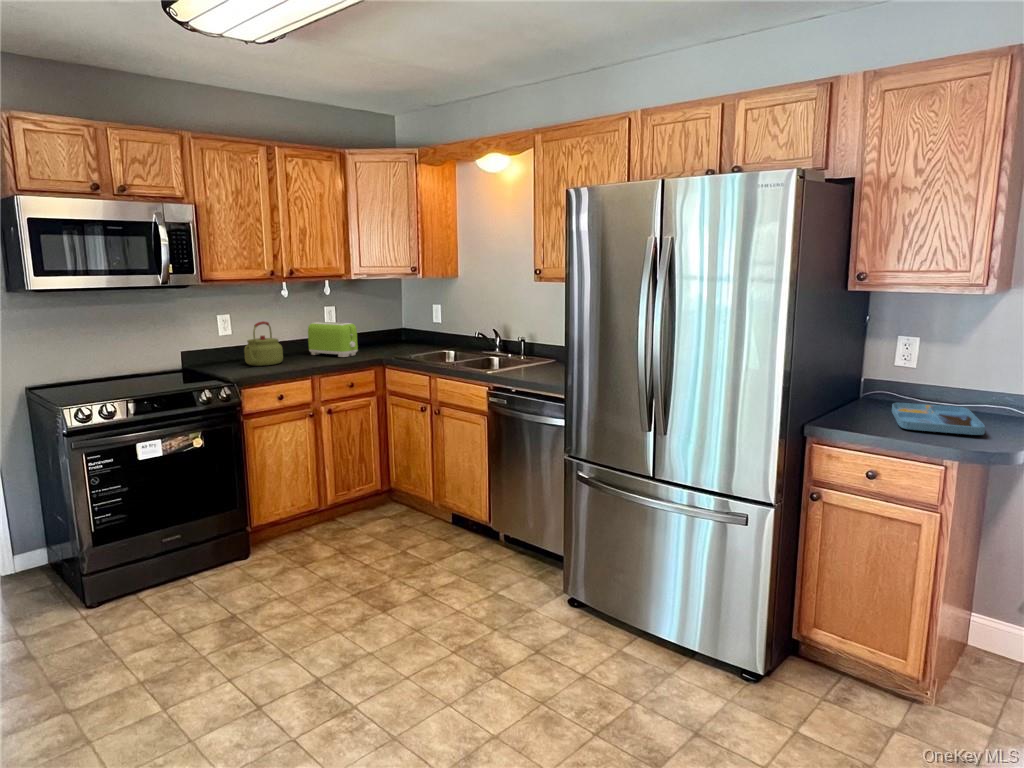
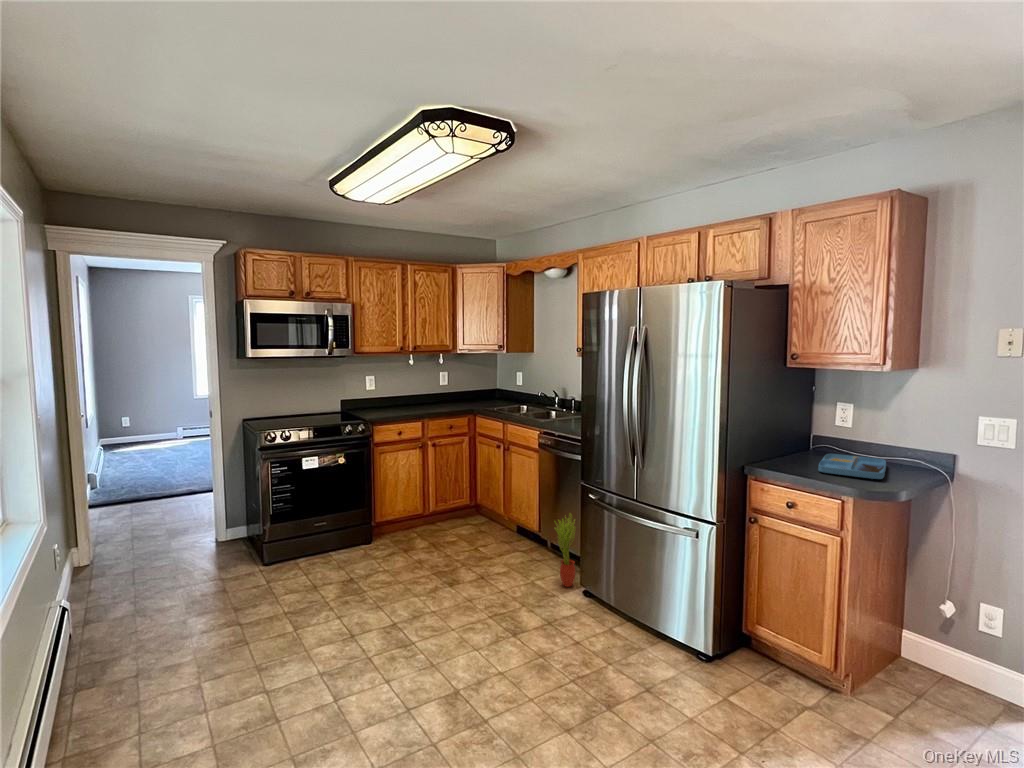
kettle: present [244,321,283,366] -> none [381,381,406,411]
toaster: present [308,322,358,357] -> none [426,382,459,407]
potted plant: none [523,496,554,595] -> present [555,515,575,587]

